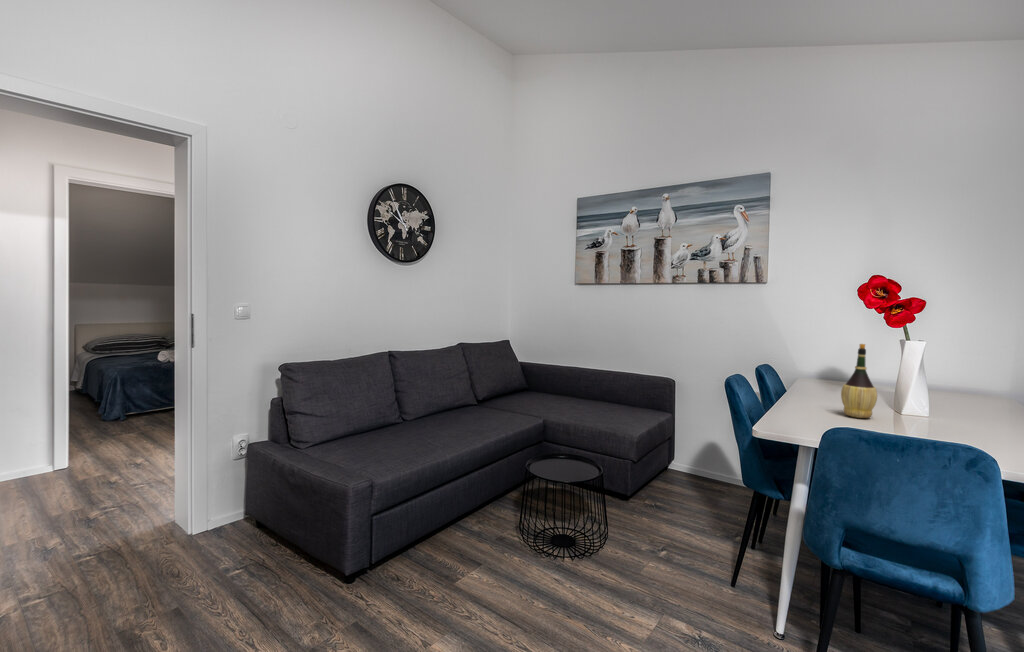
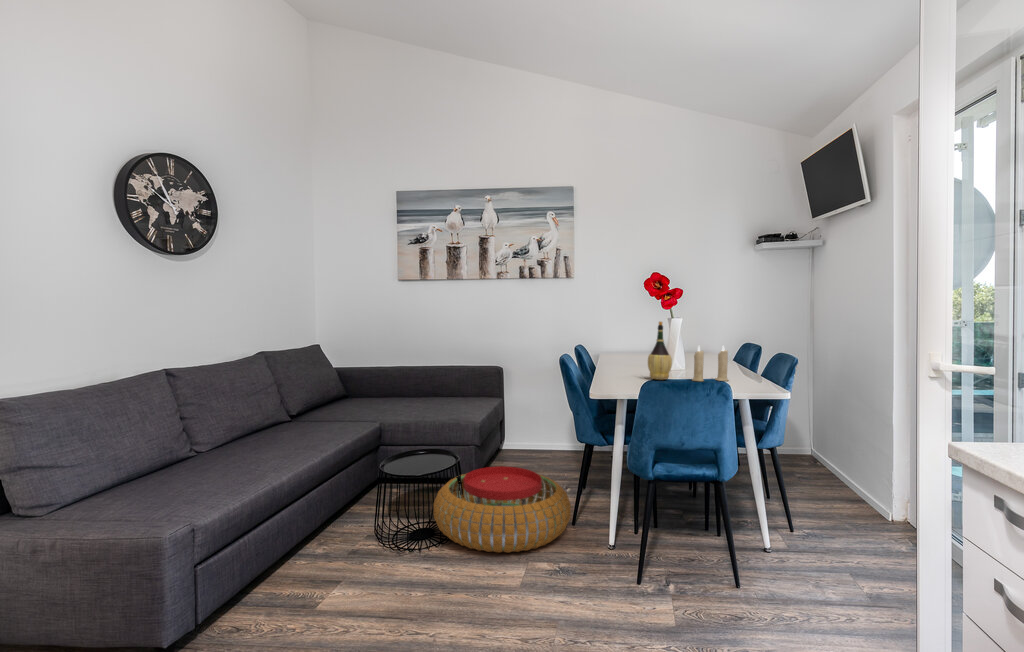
candle: none [907,376,973,429] -> present [692,346,728,381]
pouf: none [574,489,729,593] -> present [434,466,571,553]

